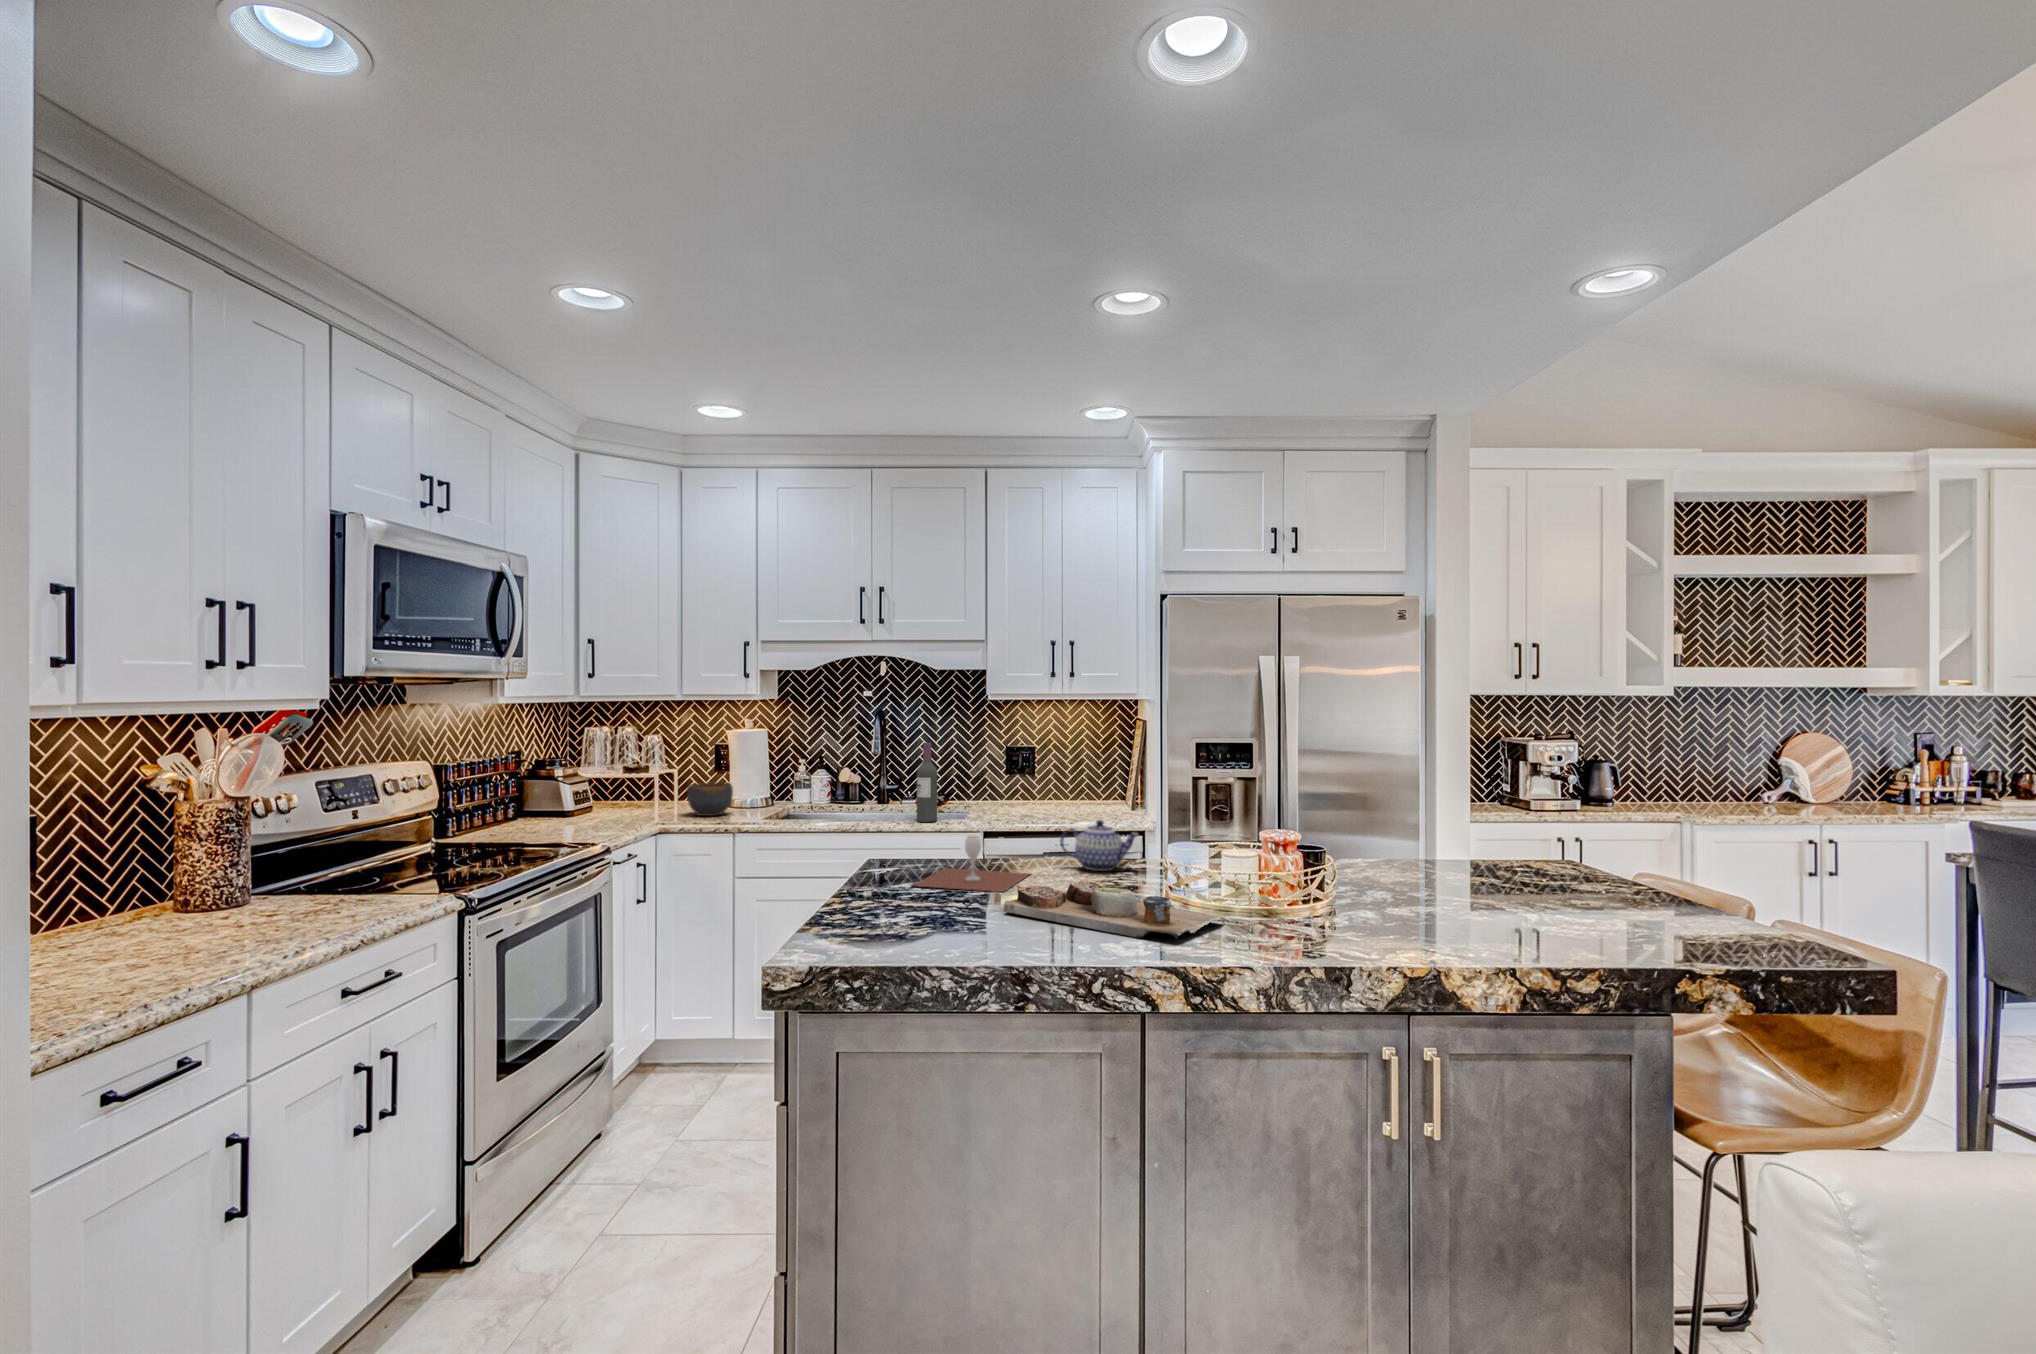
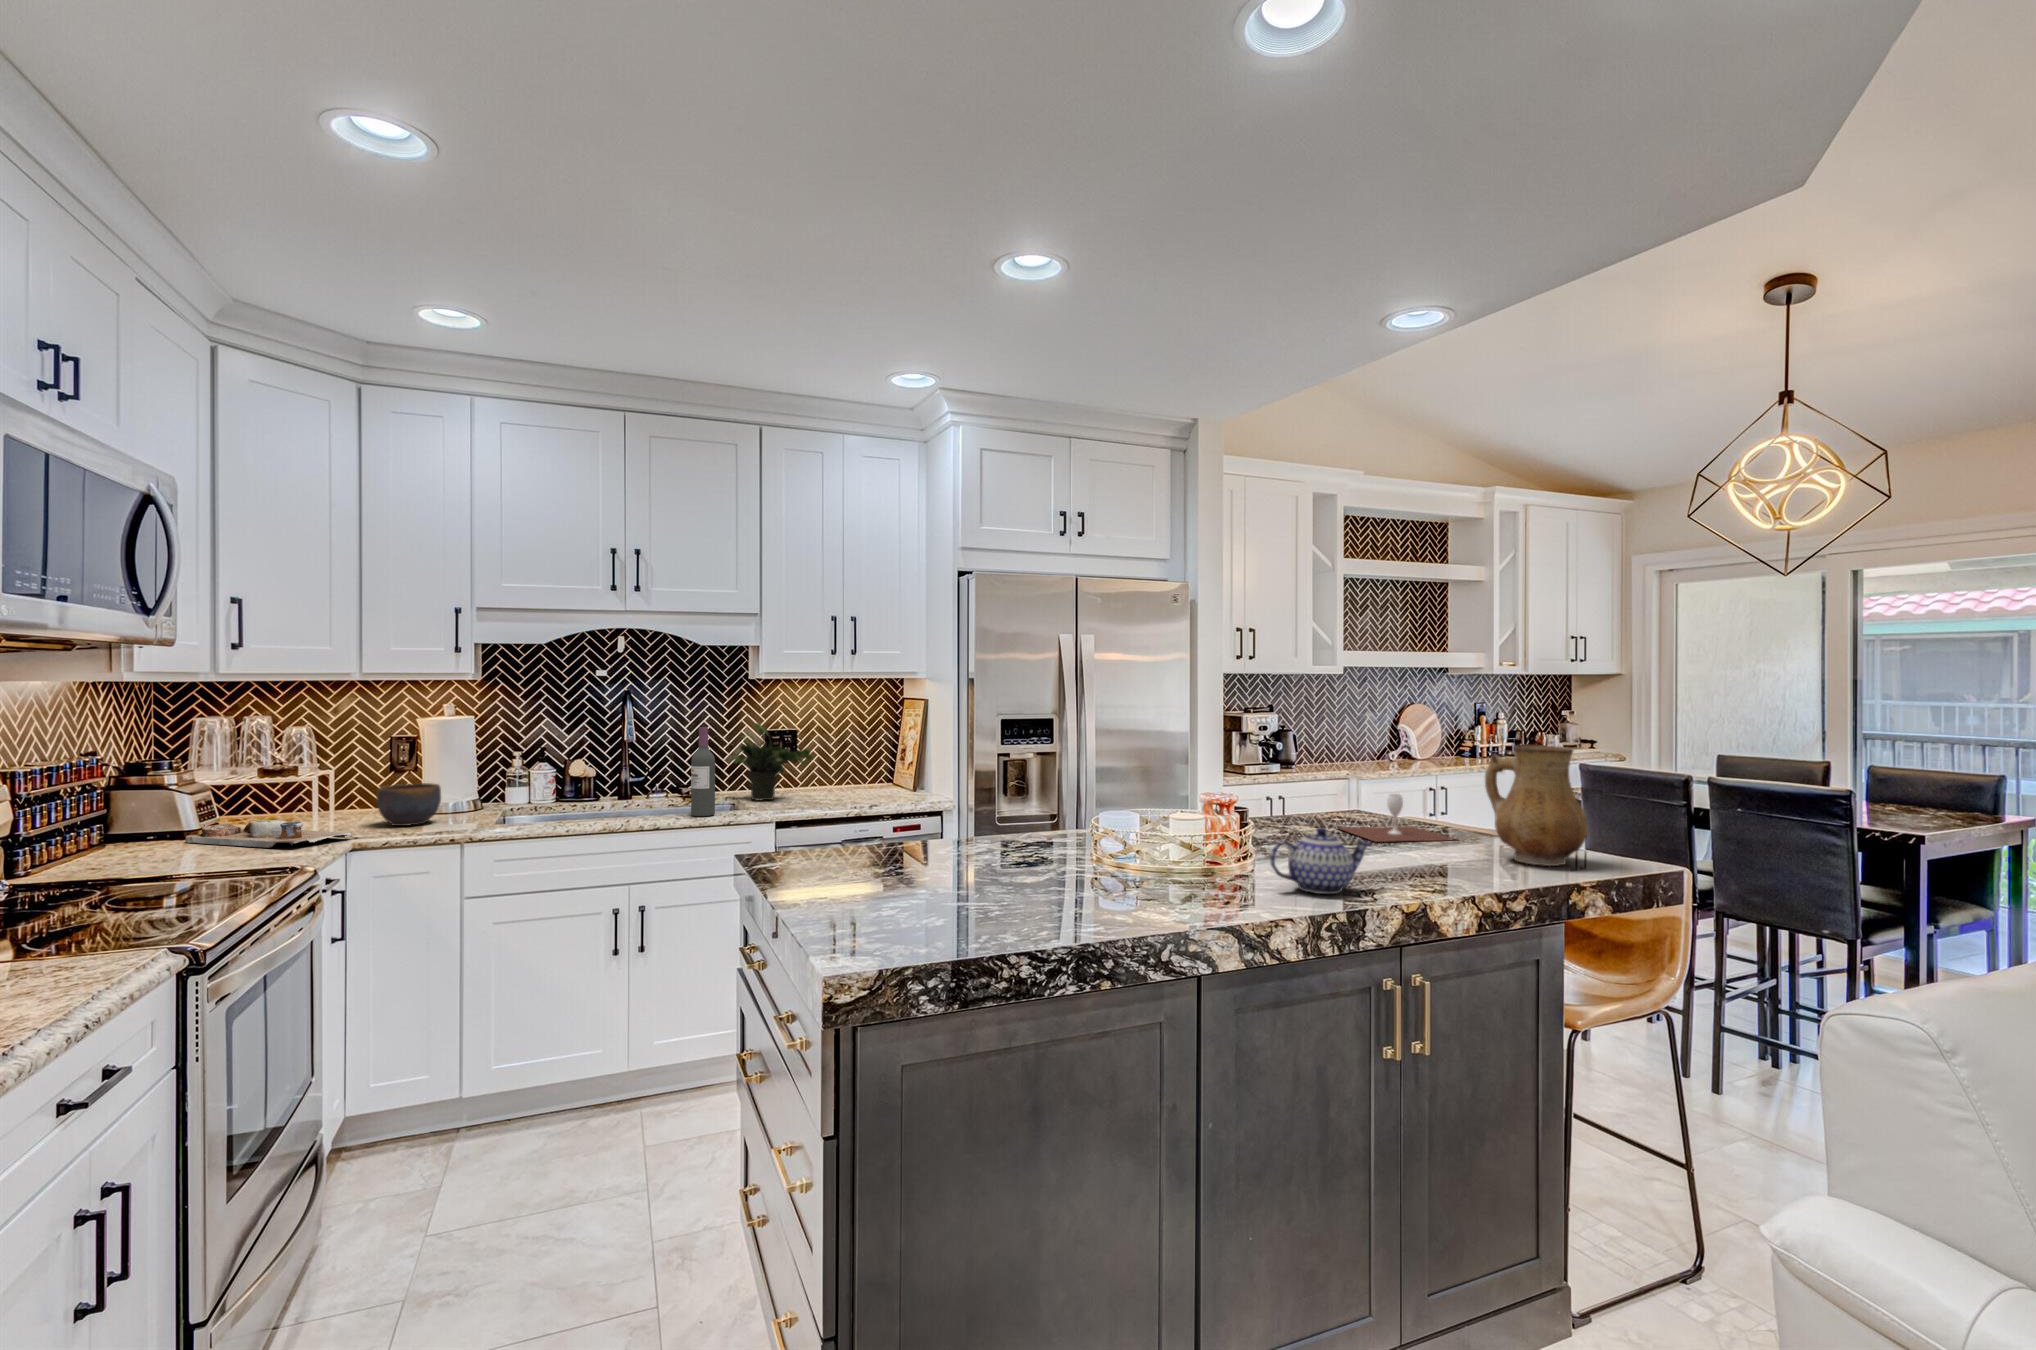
potted plant: none [968,740,1038,811] -> present [732,723,812,801]
ceramic pitcher: none [1626,790,1756,944] -> present [1485,745,1588,866]
teapot: present [1060,820,1138,871] -> present [1270,828,1369,894]
wine glass: present [913,836,1030,892] -> present [1339,794,1454,842]
cutting board: present [1004,881,1224,939] -> present [185,820,353,848]

